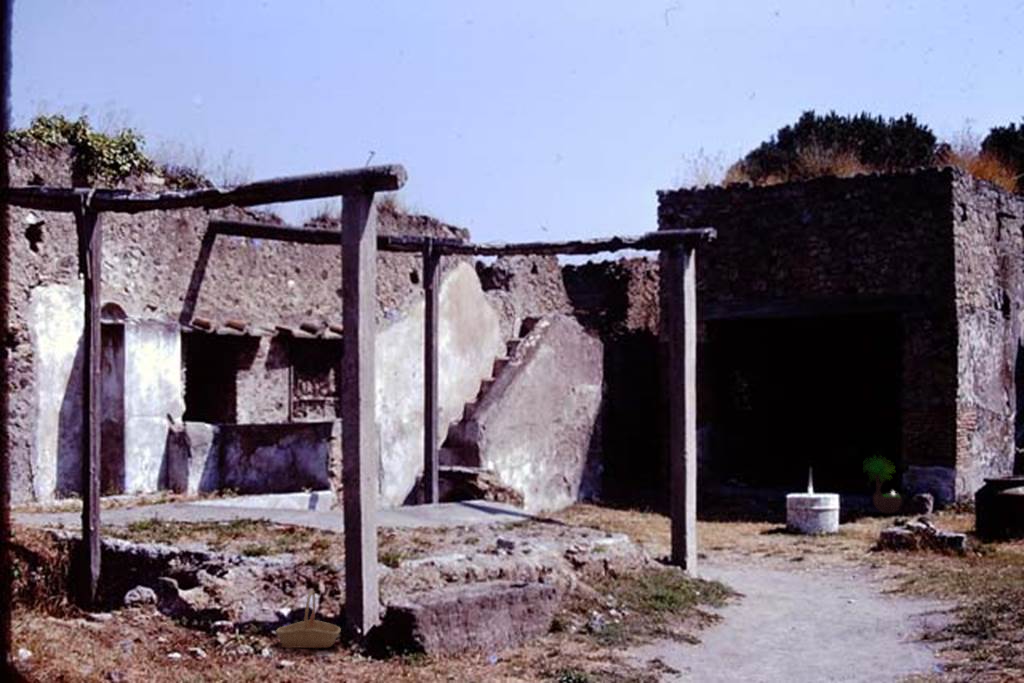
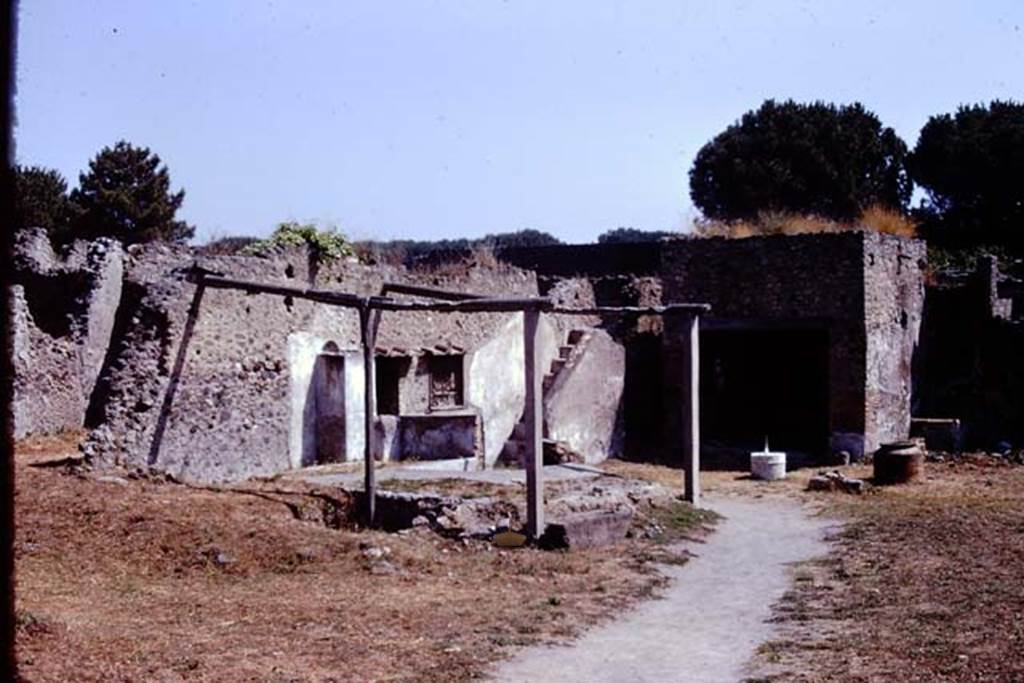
potted tree: present [863,457,902,514] -> none [803,422,829,464]

